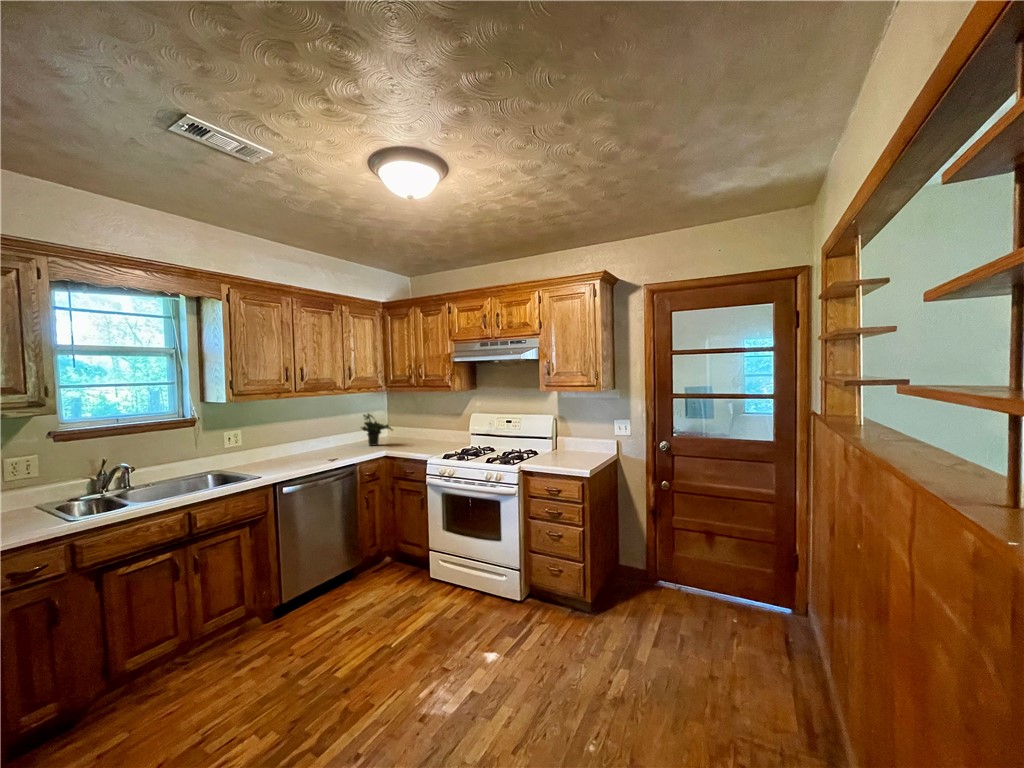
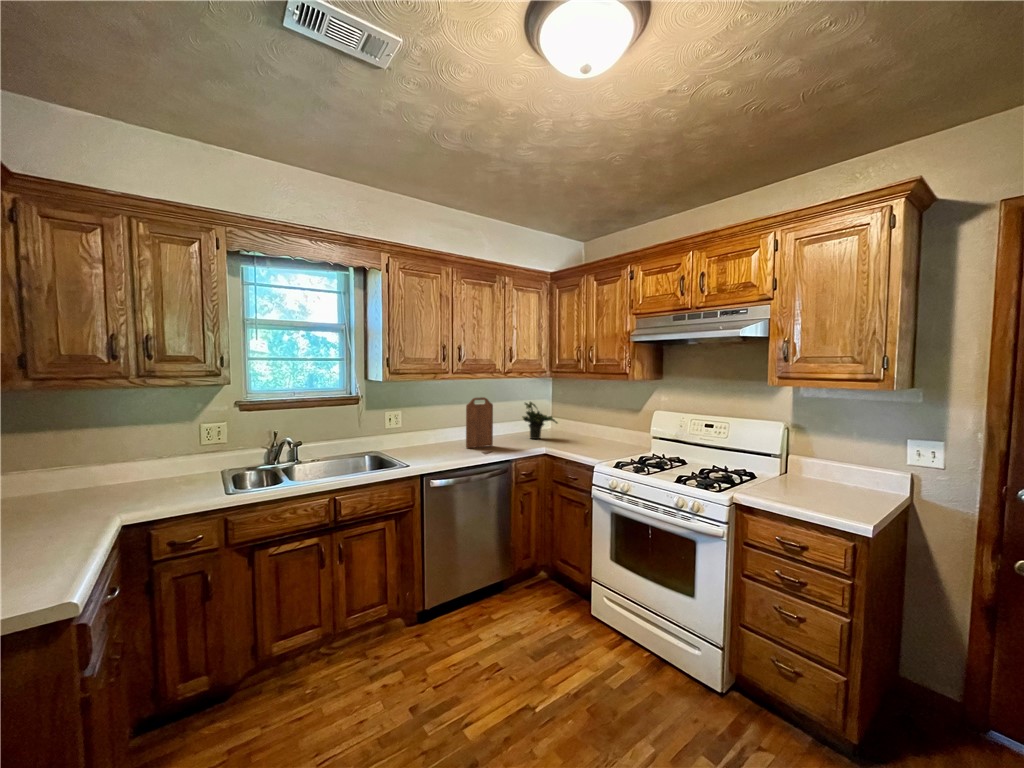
cutting board: none [309,412,336,459] -> present [466,397,493,448]

